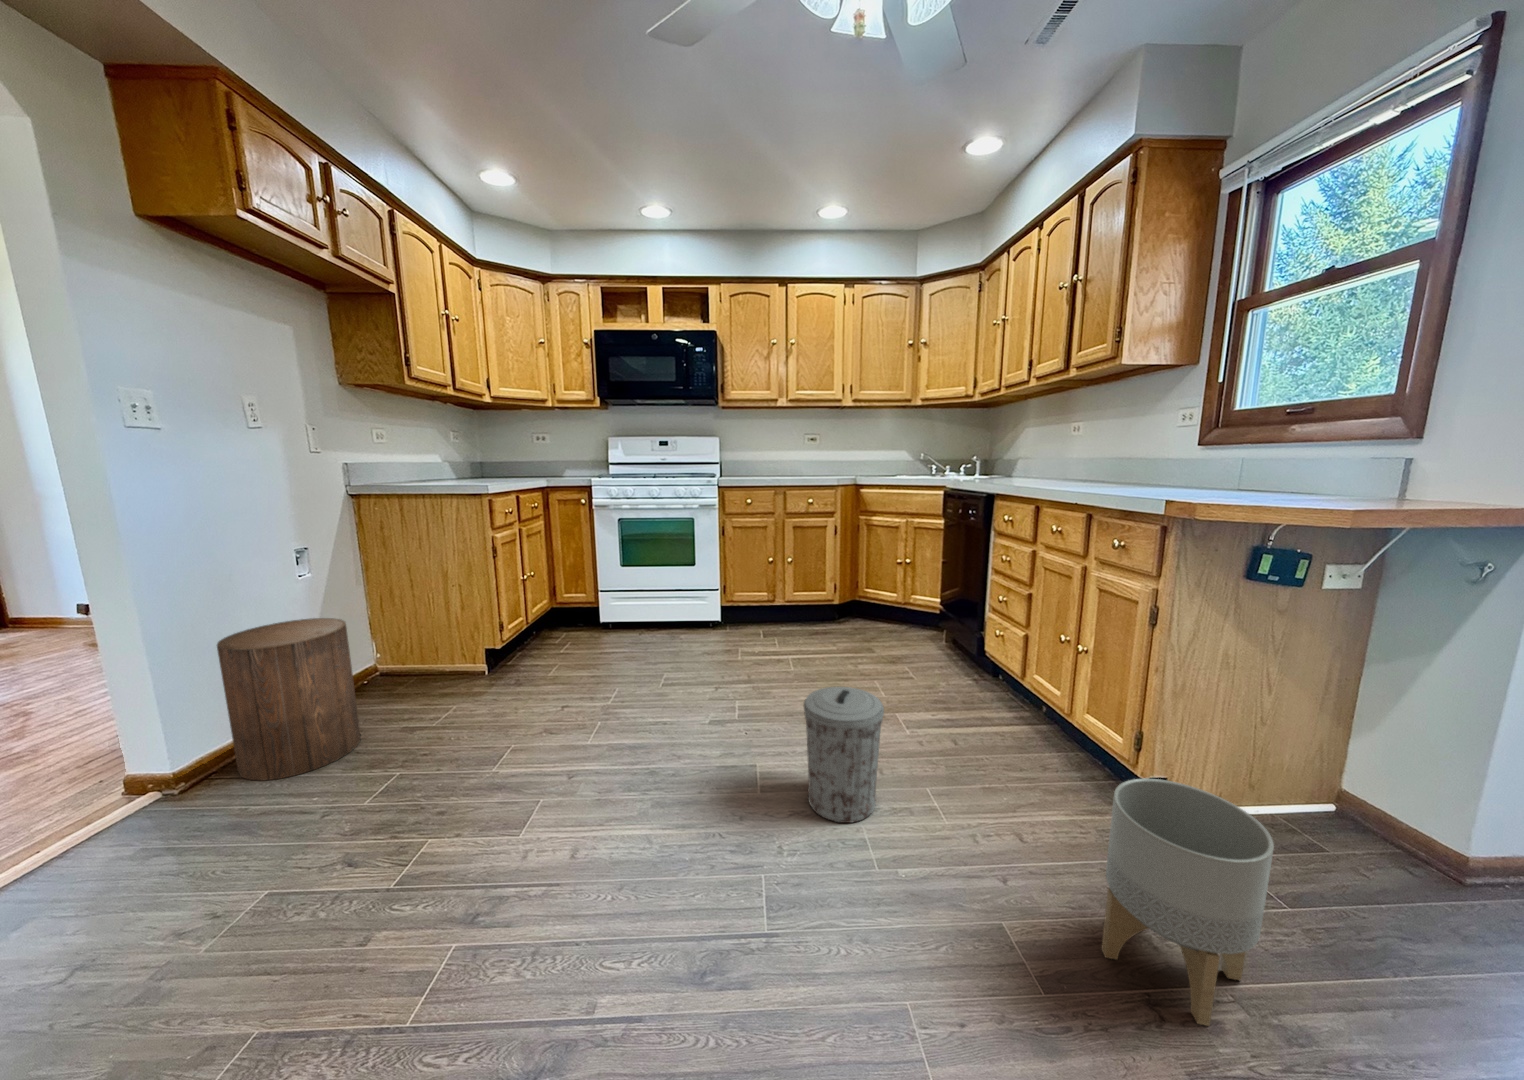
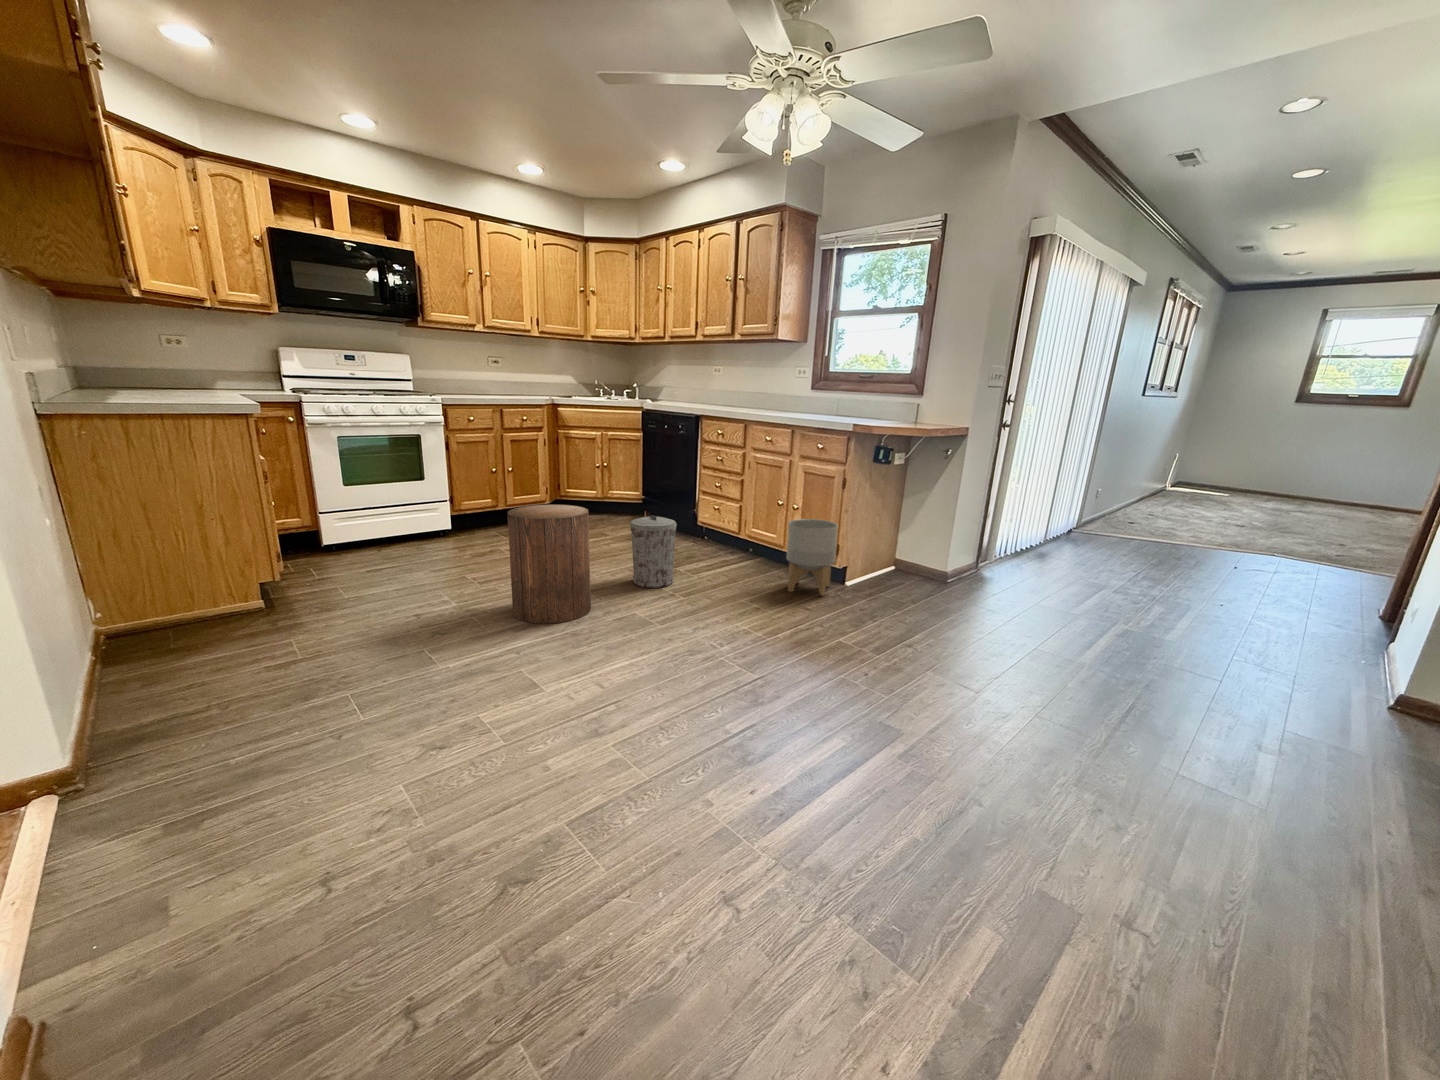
stool: present [217,618,361,781] -> present [507,504,591,624]

